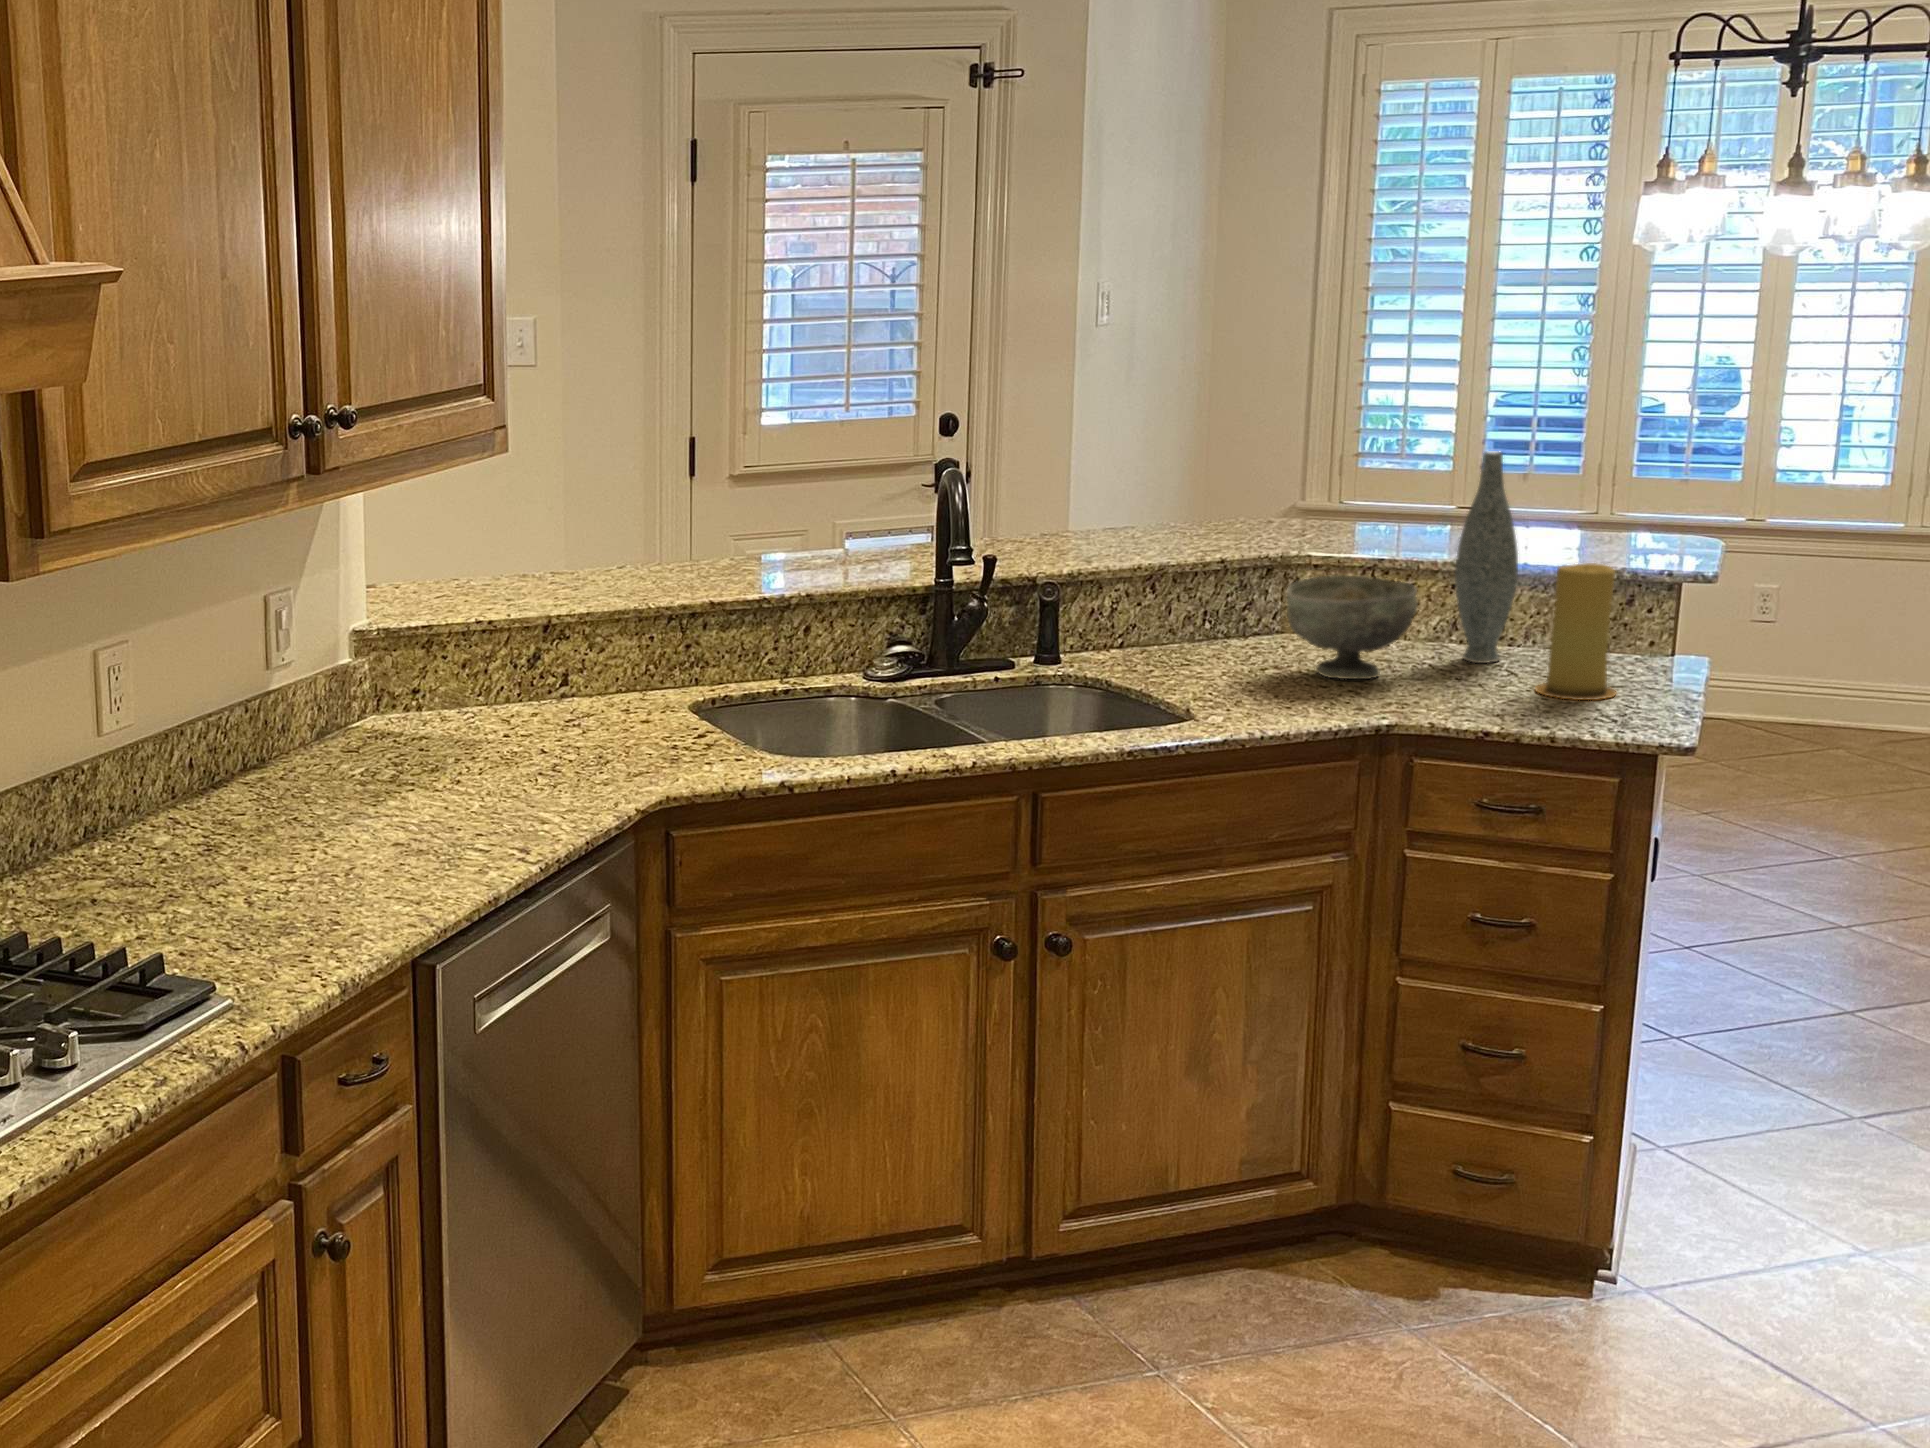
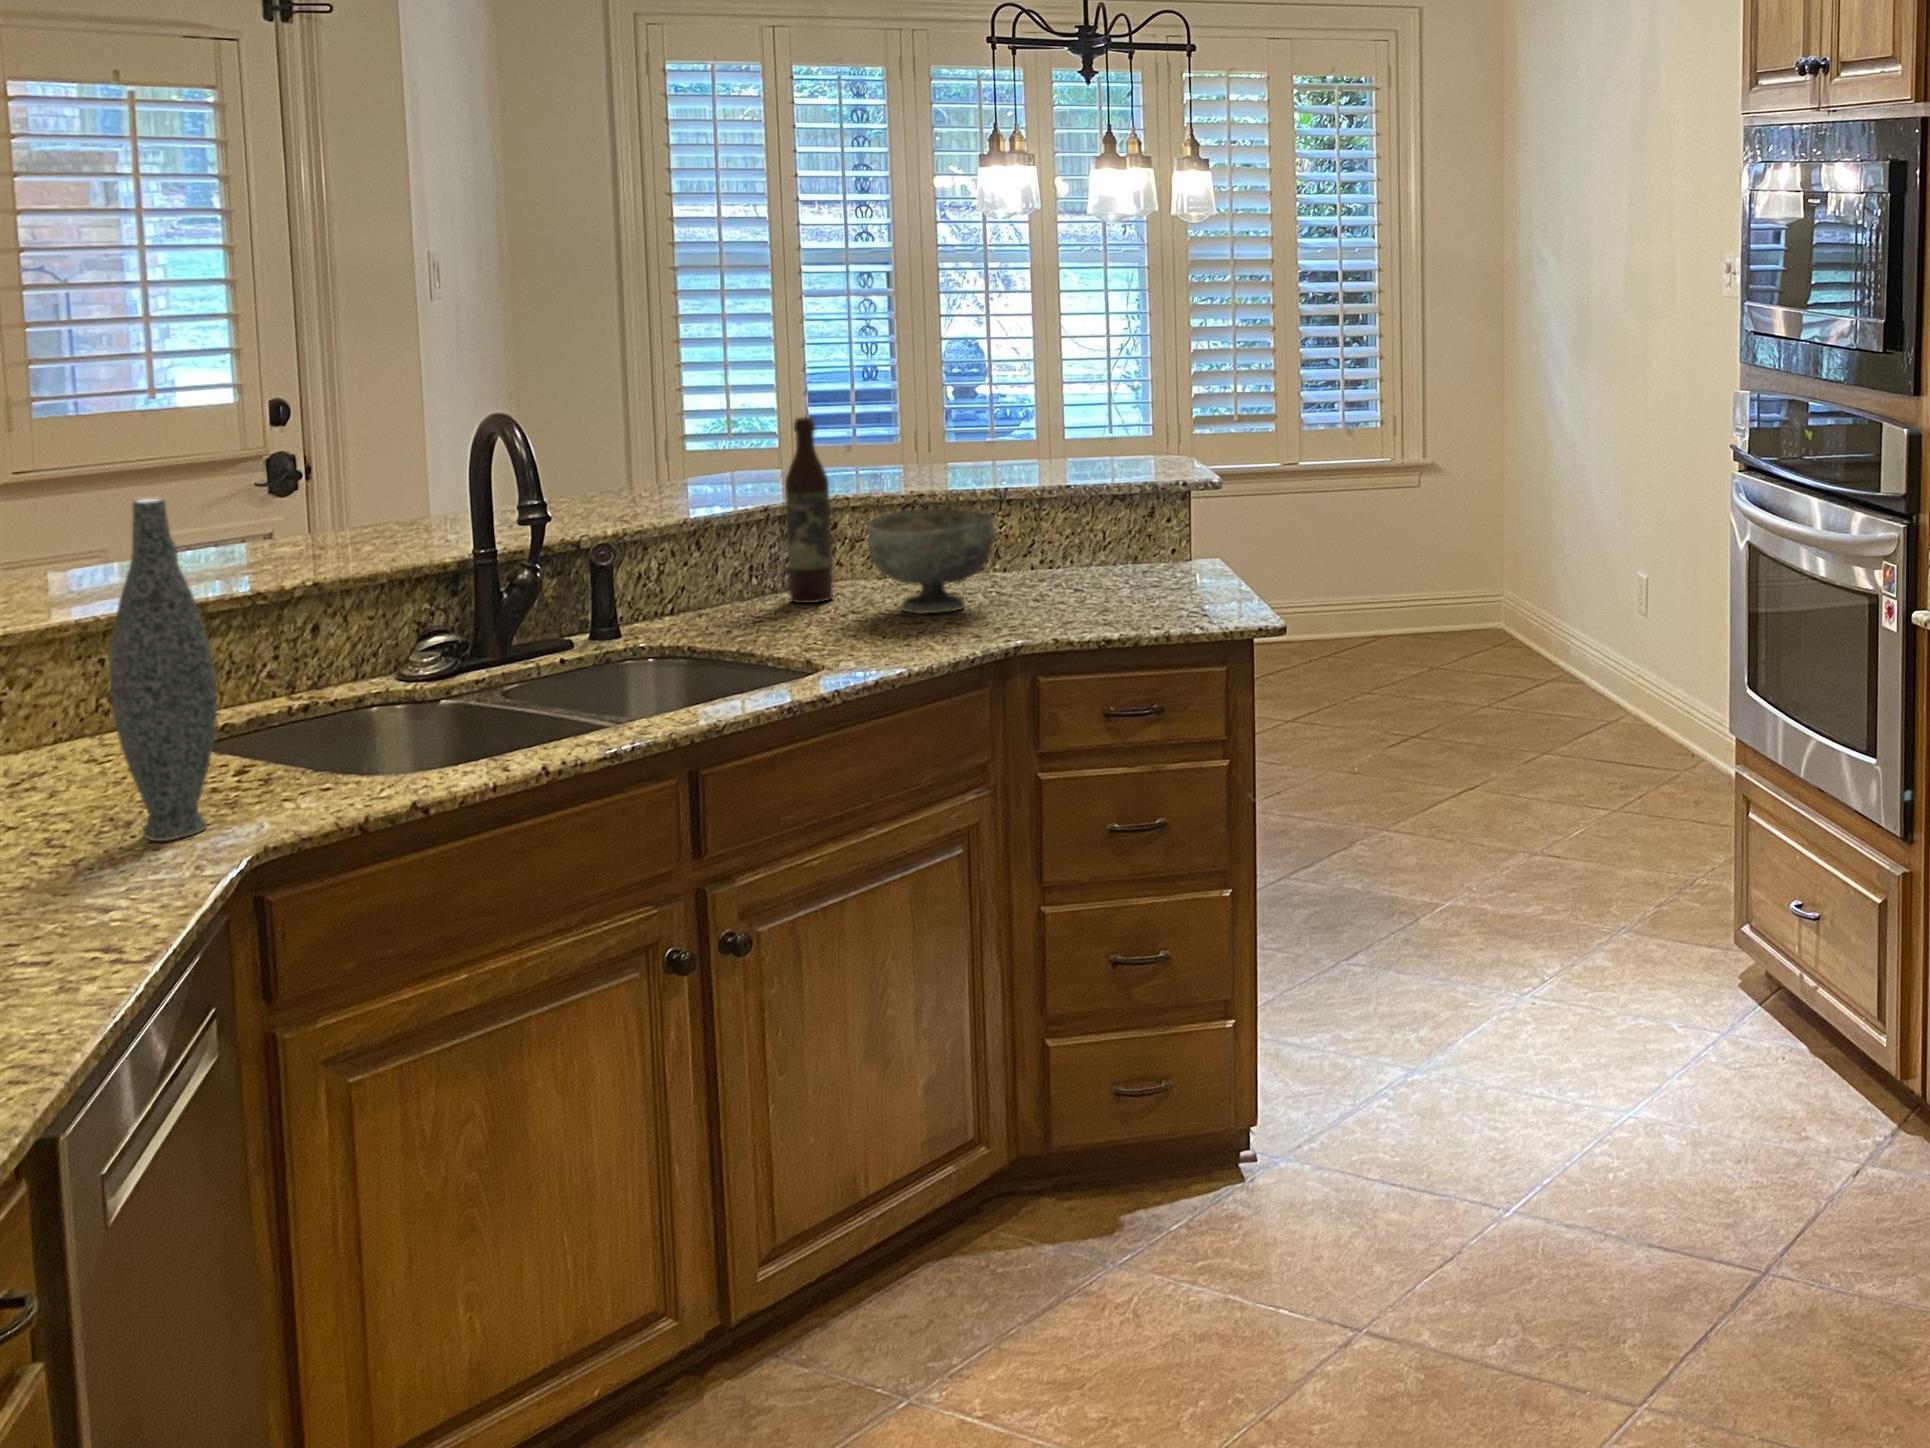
vase: present [1455,451,1518,663] -> present [110,499,217,841]
wine bottle: none [1228,478,1274,653] -> present [785,417,833,603]
candle: present [1535,563,1616,700] -> none [1111,475,1182,604]

